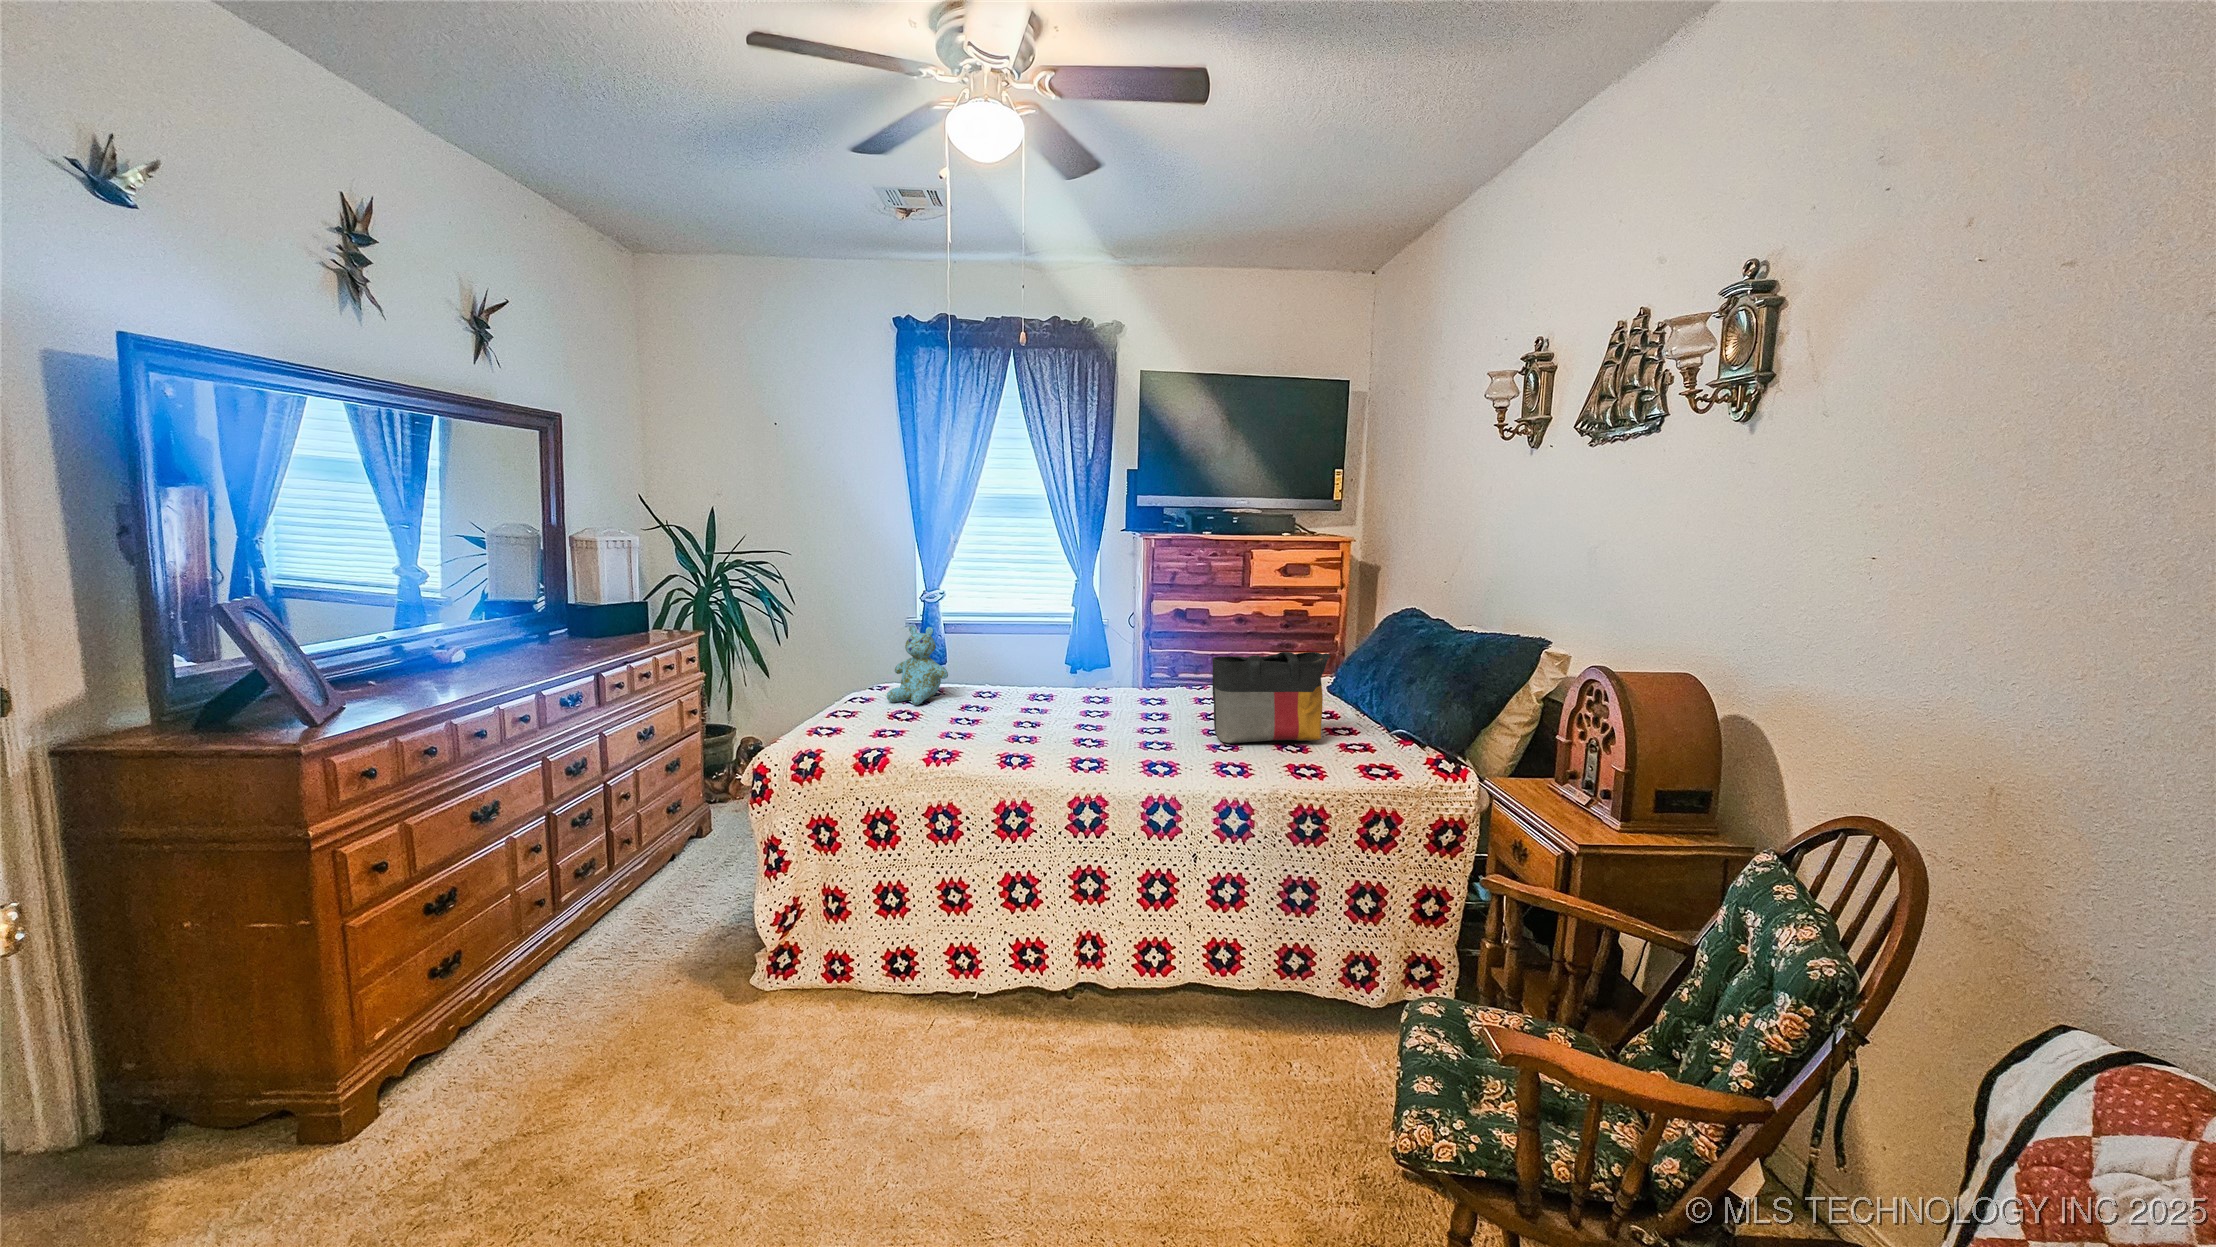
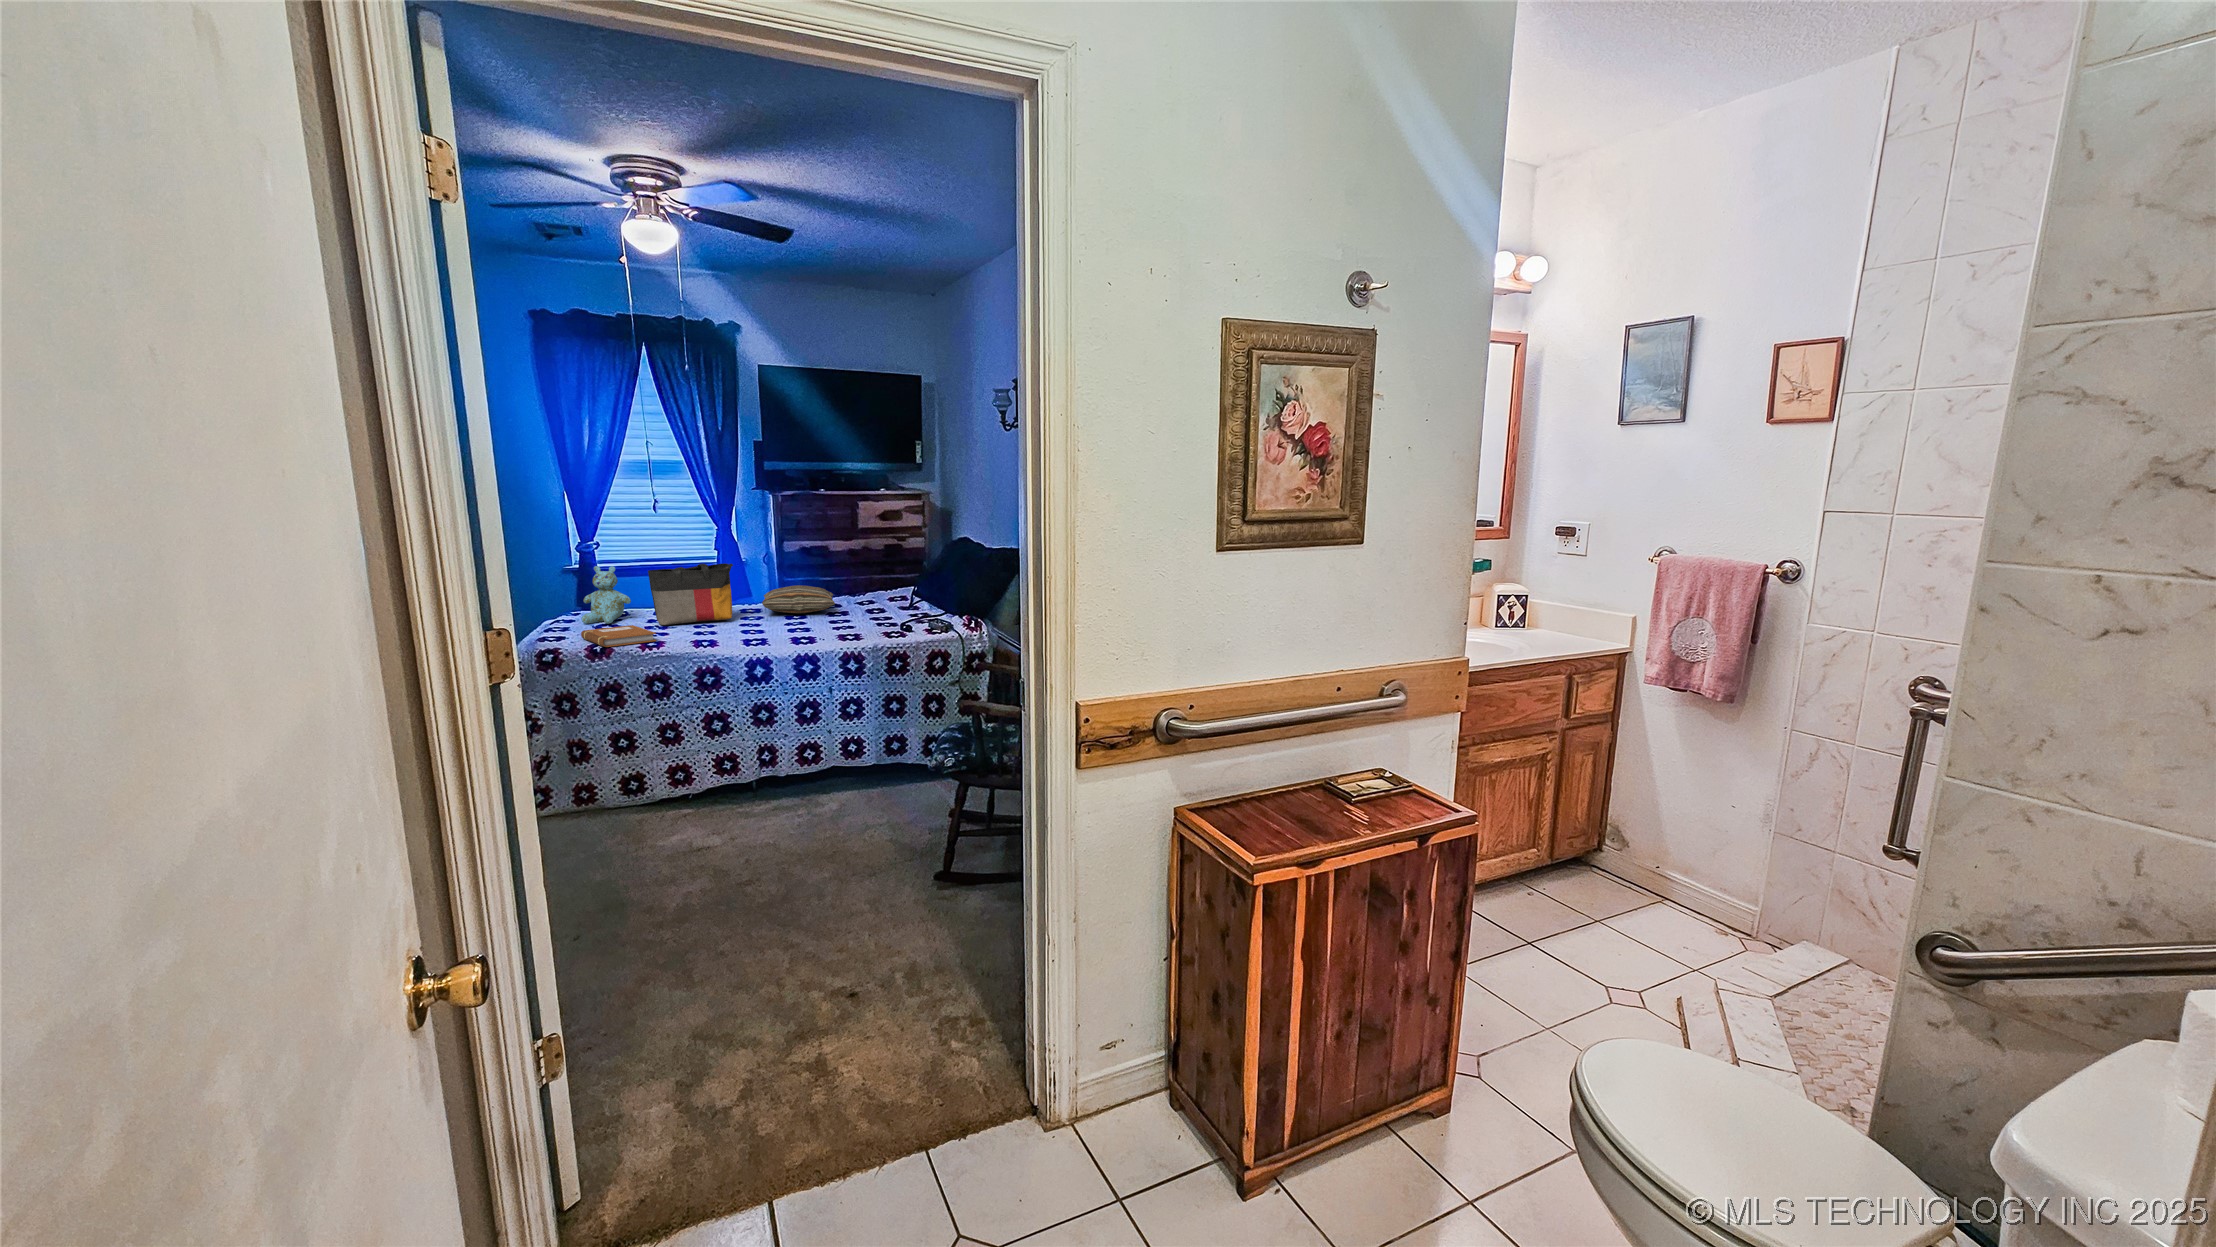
tote bag: present [1212,652,1331,743] -> present [648,563,733,625]
pillow: none [1112,667,1214,710] -> present [762,585,835,614]
notebook: none [869,714,957,750] -> present [581,625,656,647]

